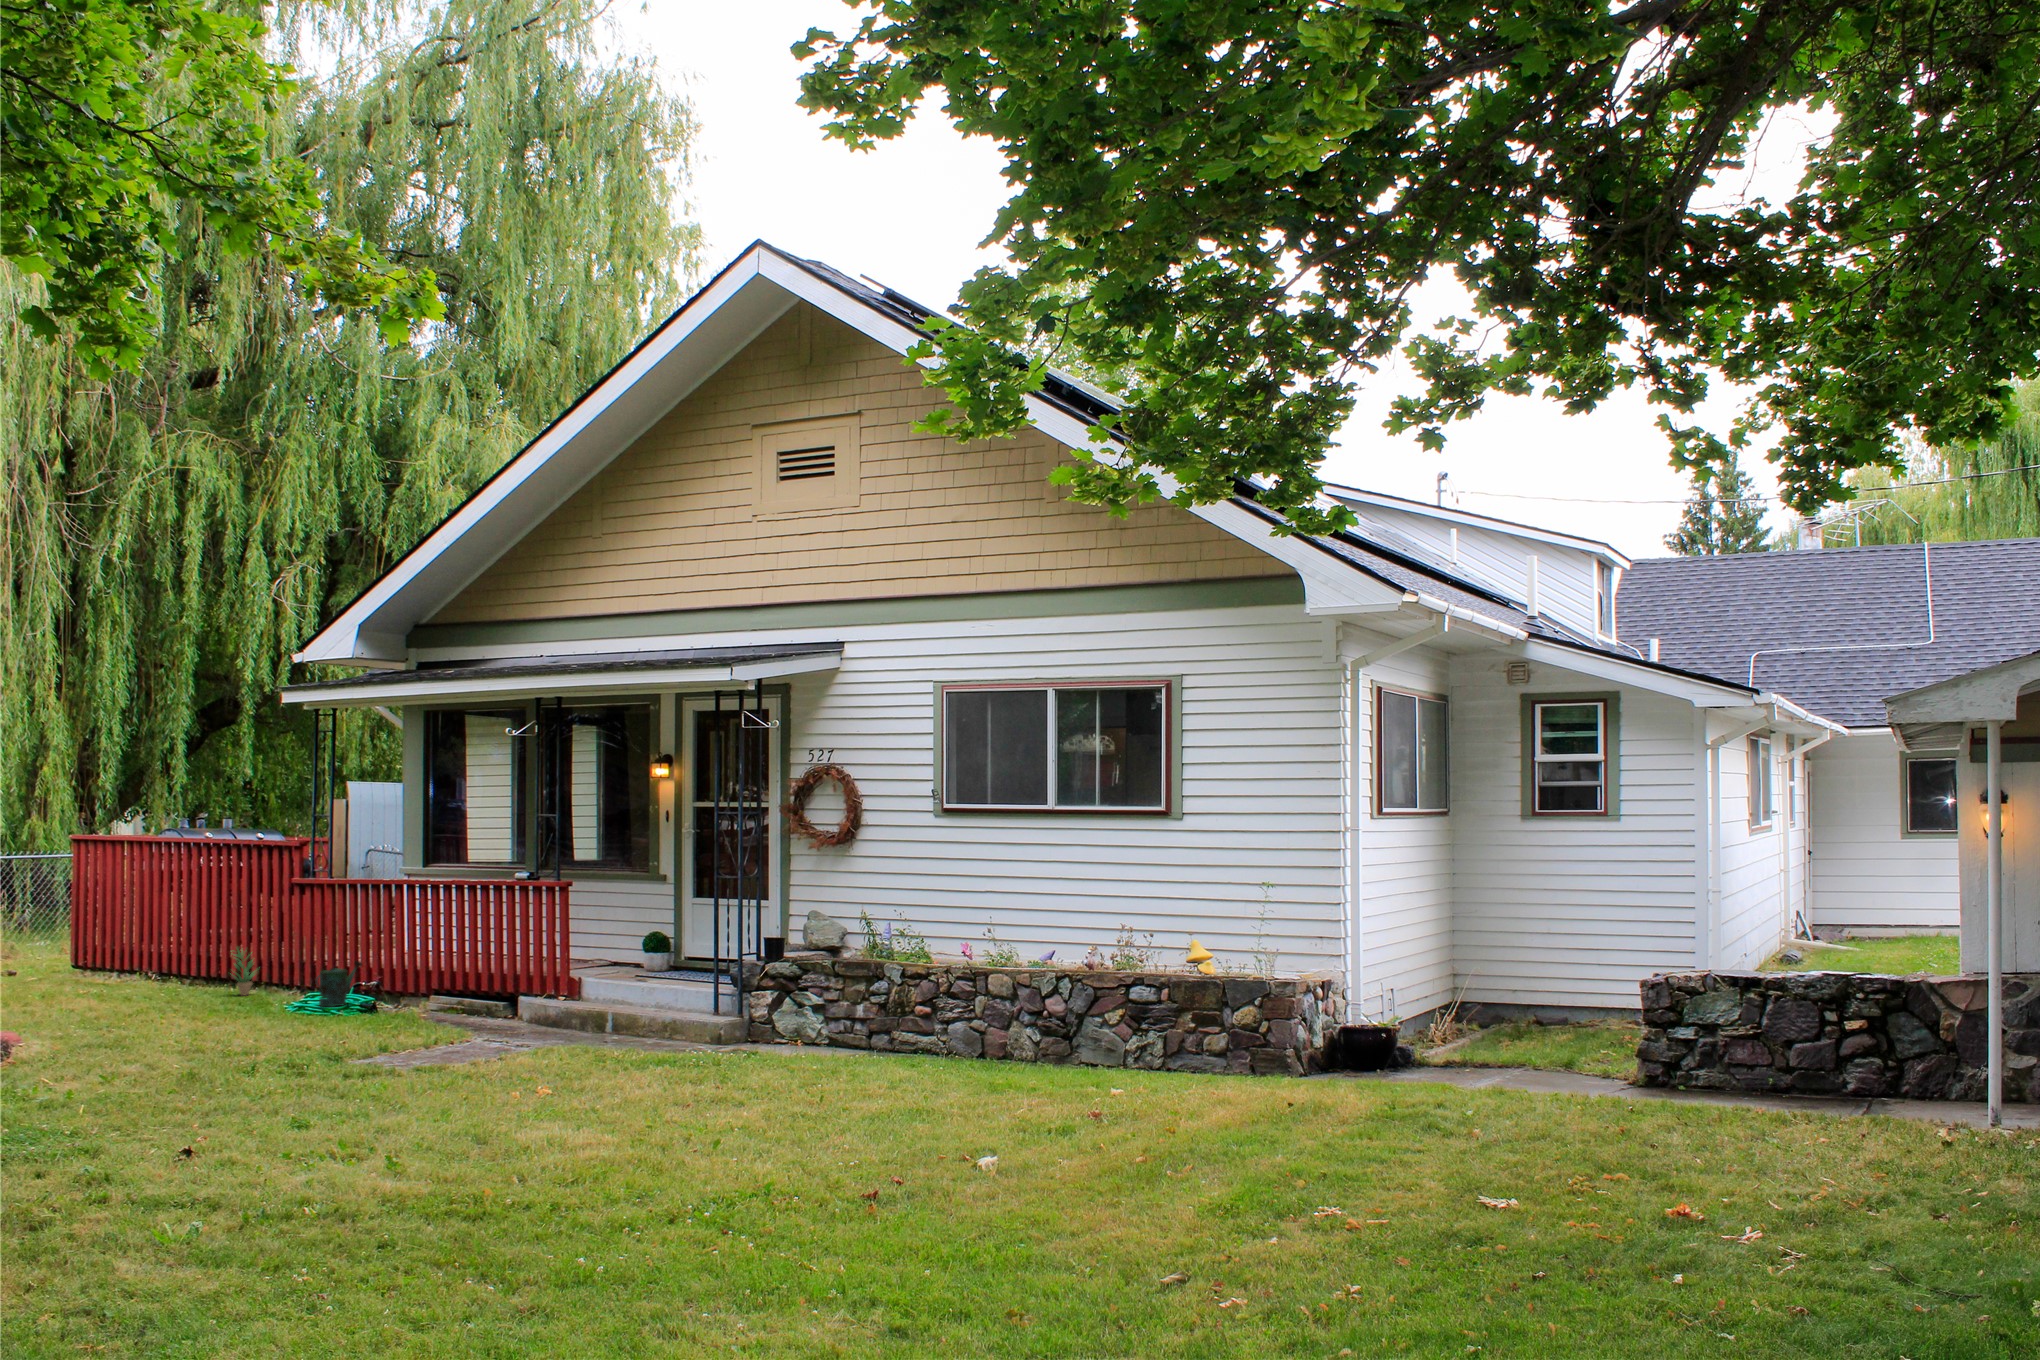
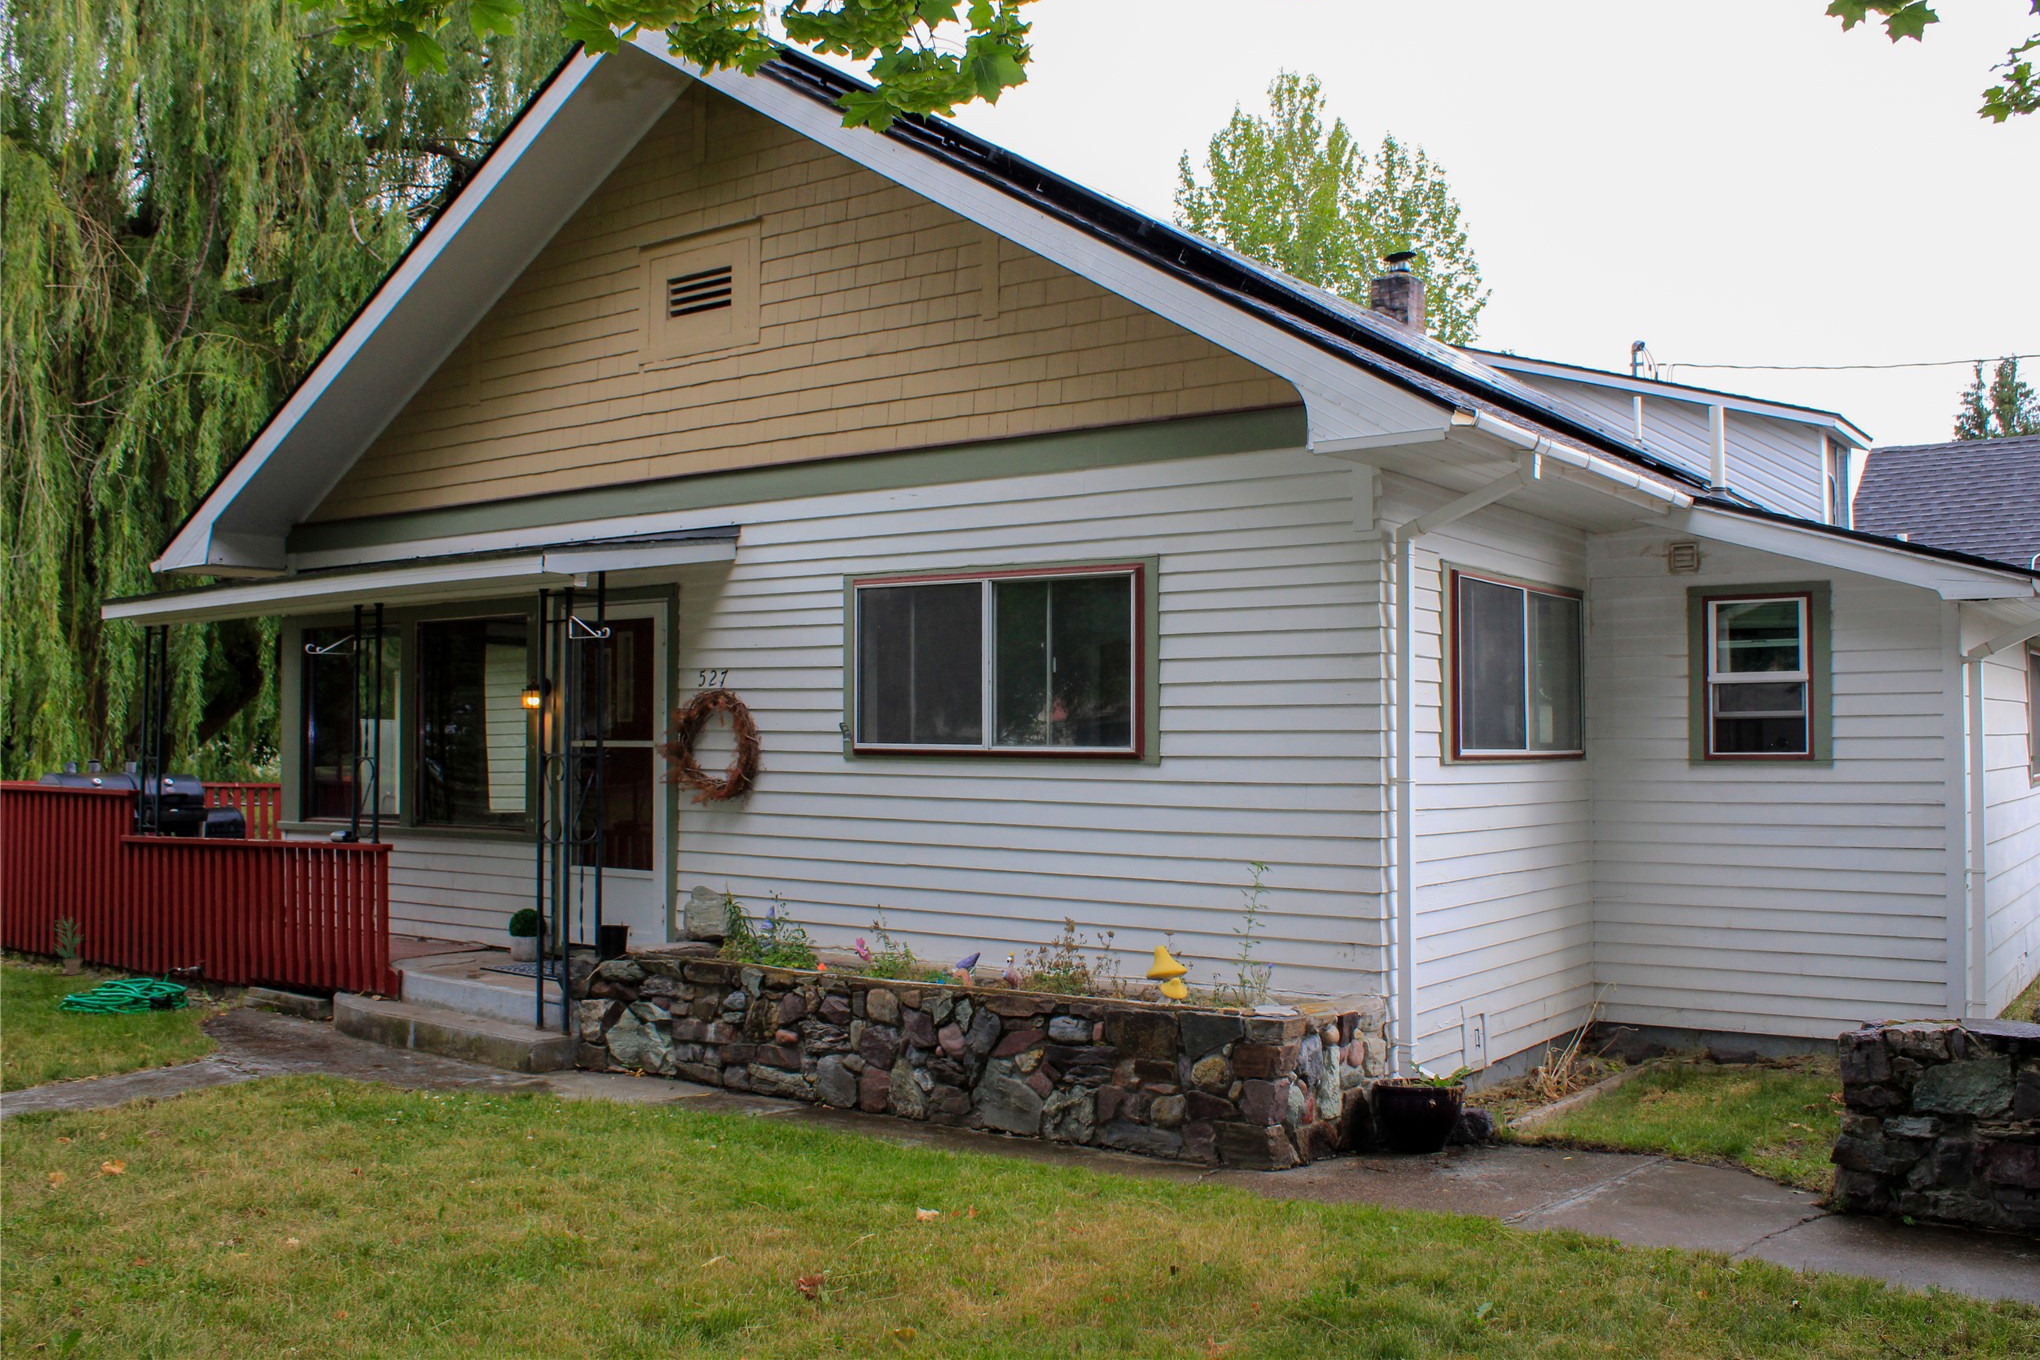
watering can: present [315,961,362,1007] -> none [111,938,186,996]

